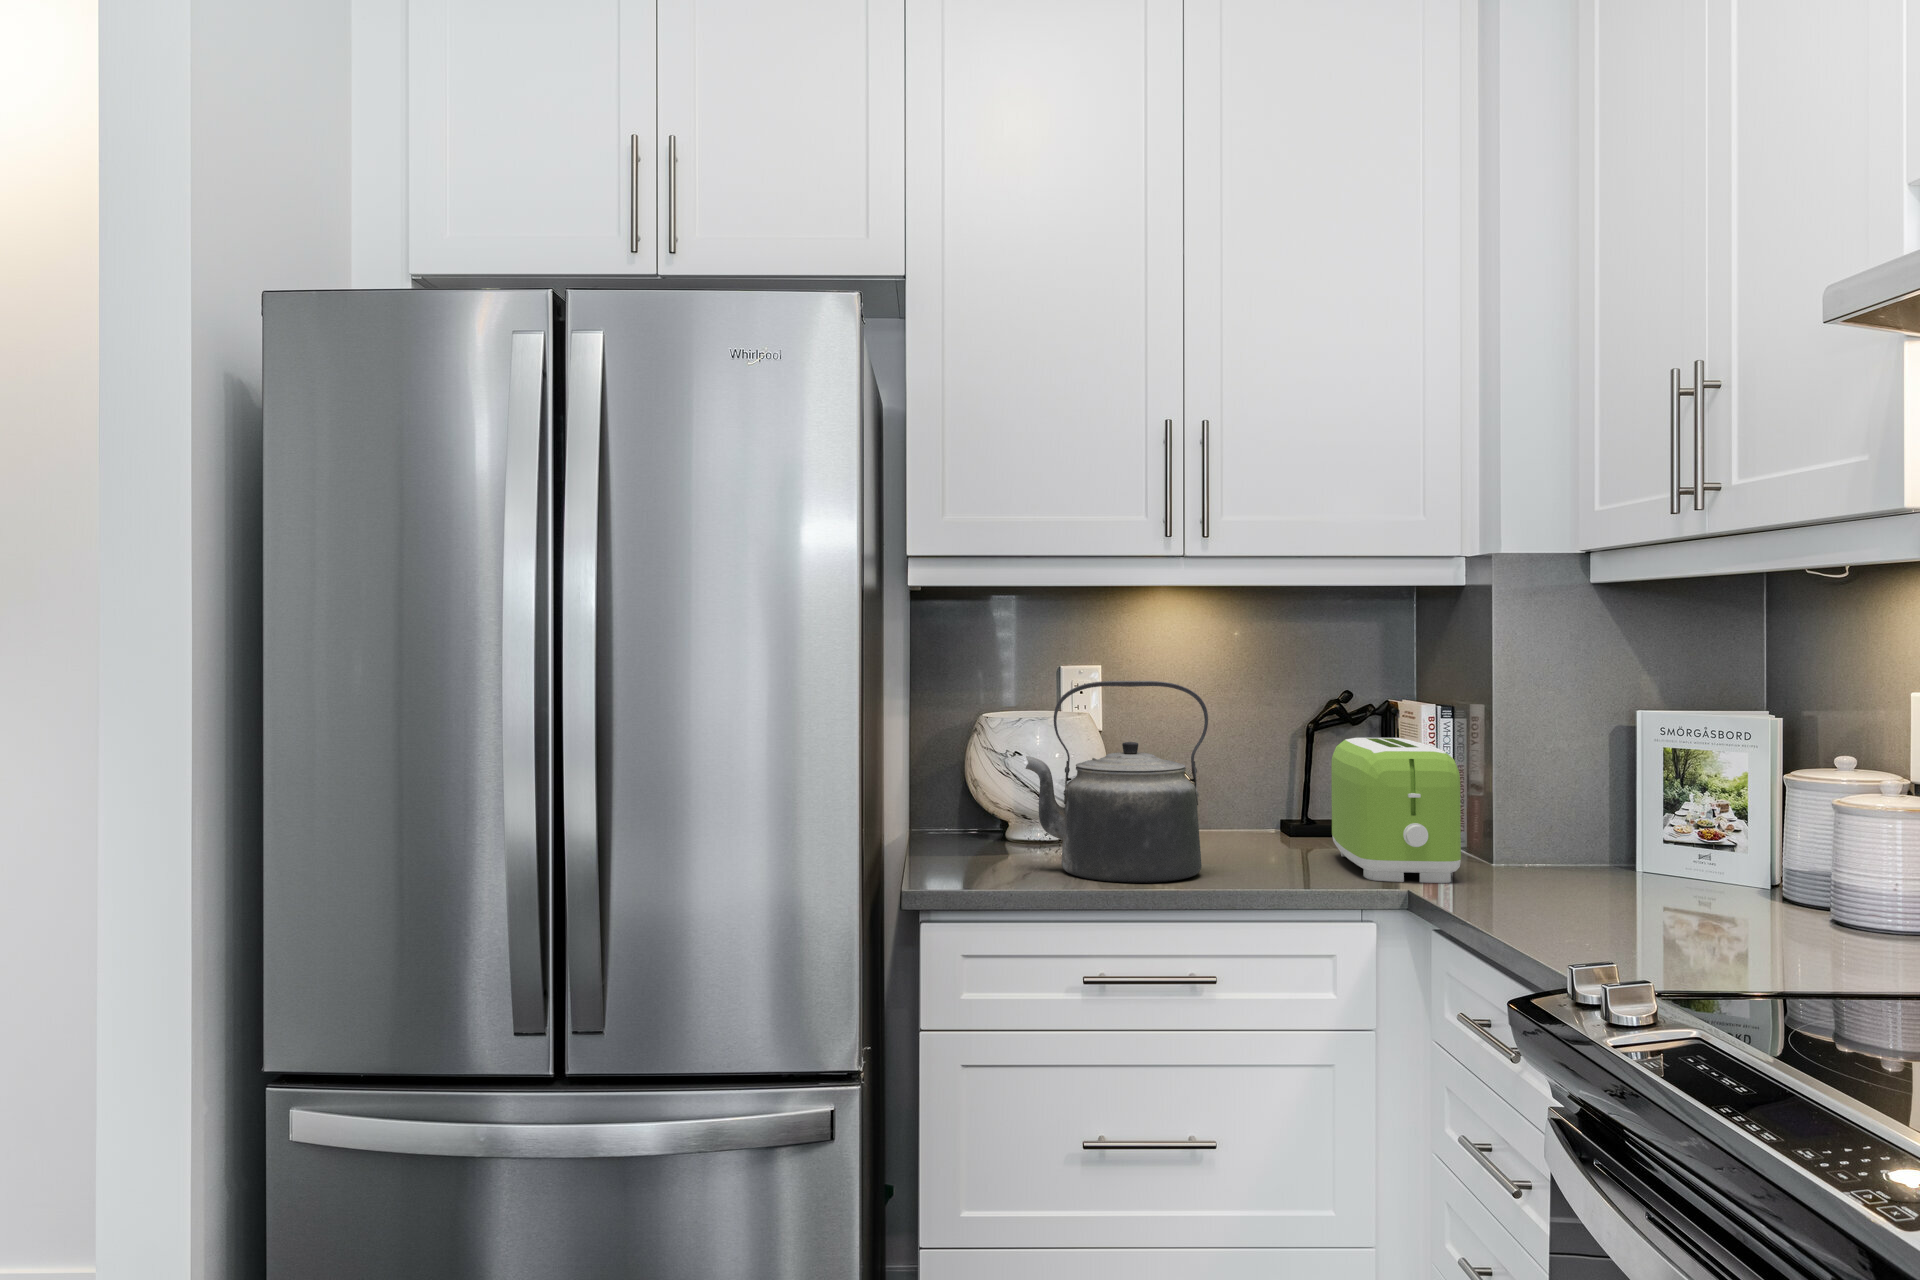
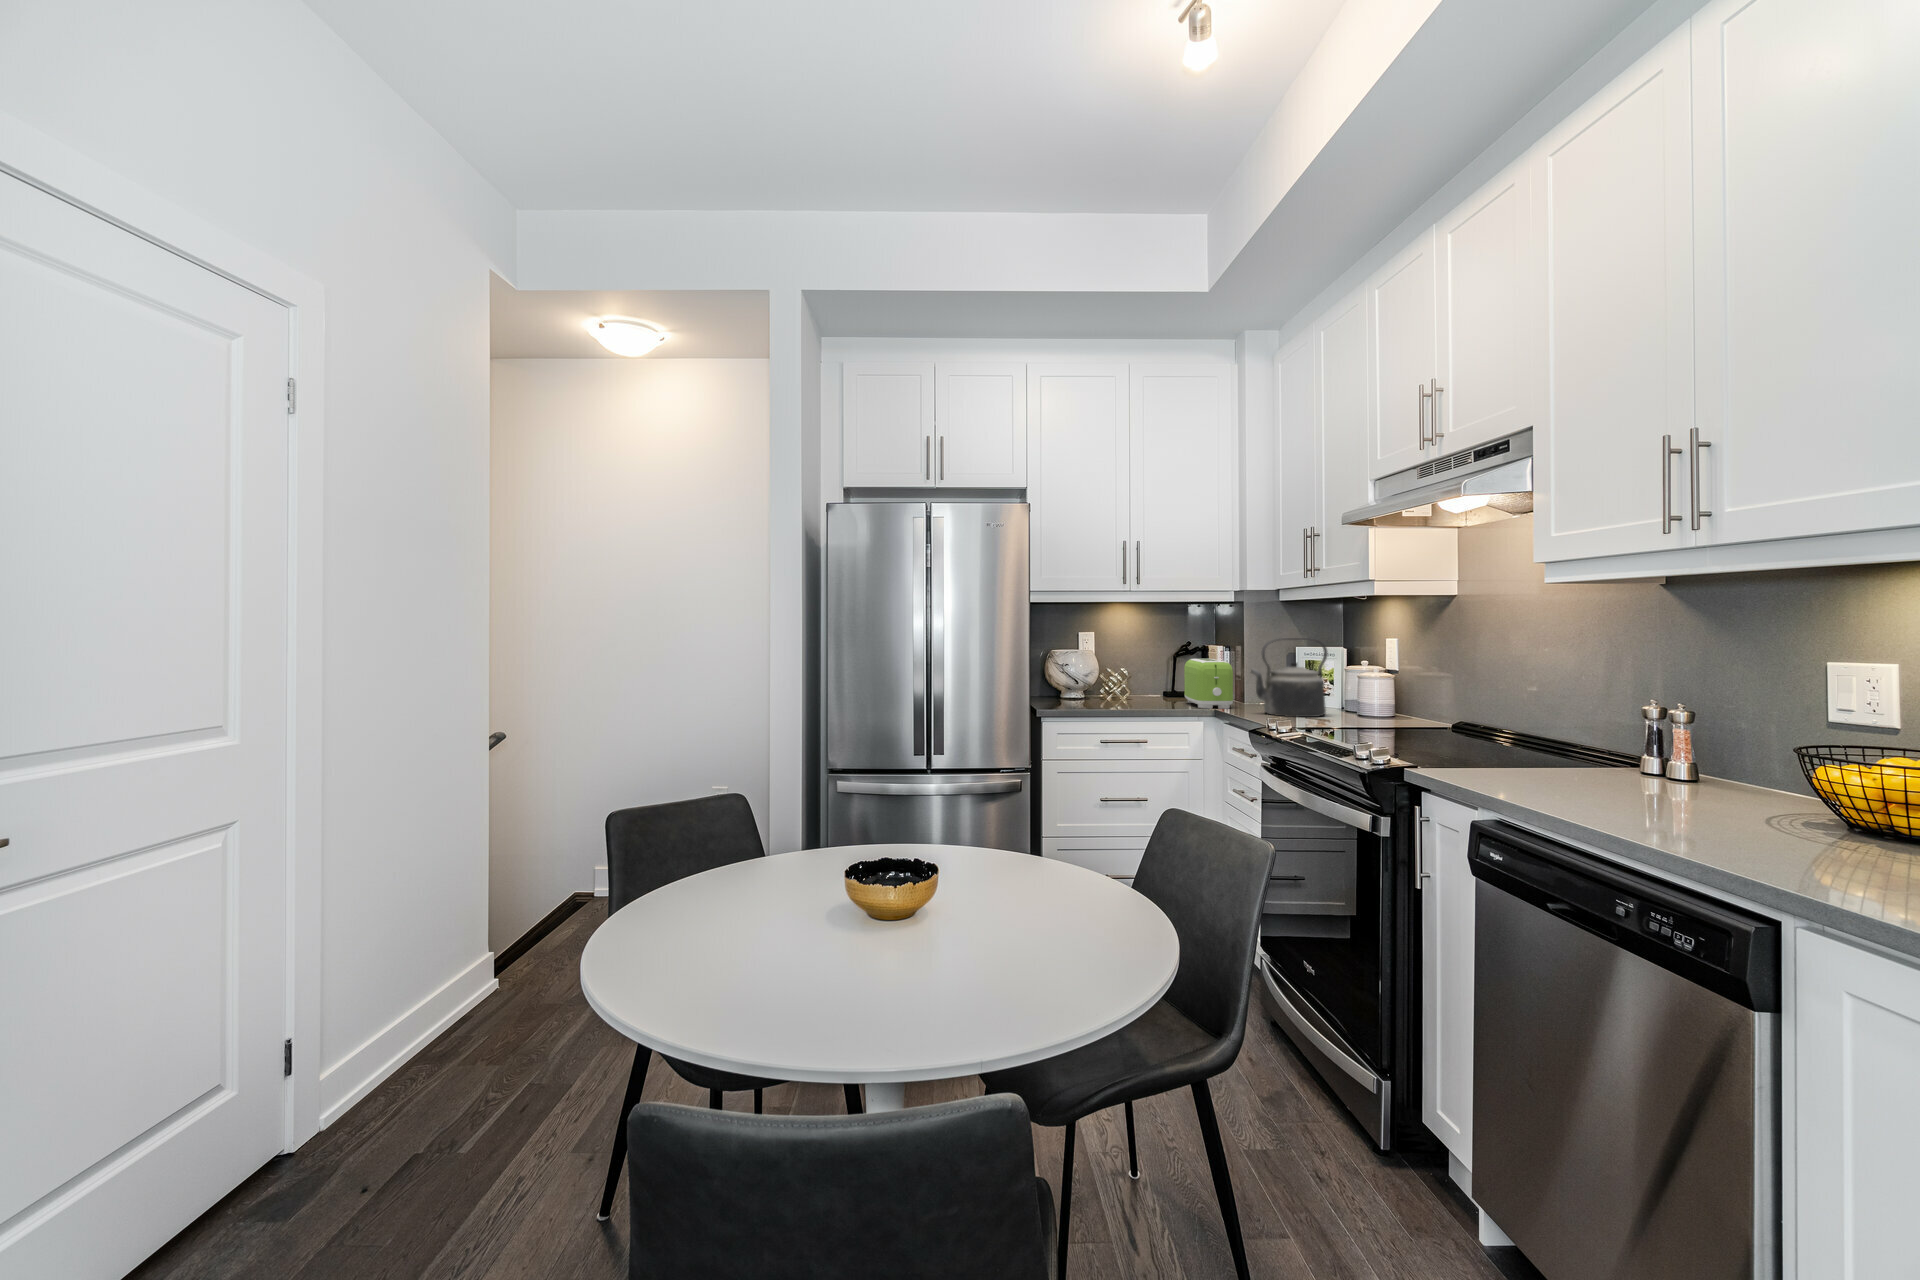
kettle: present [1026,681,1208,883] -> present [1251,638,1327,717]

